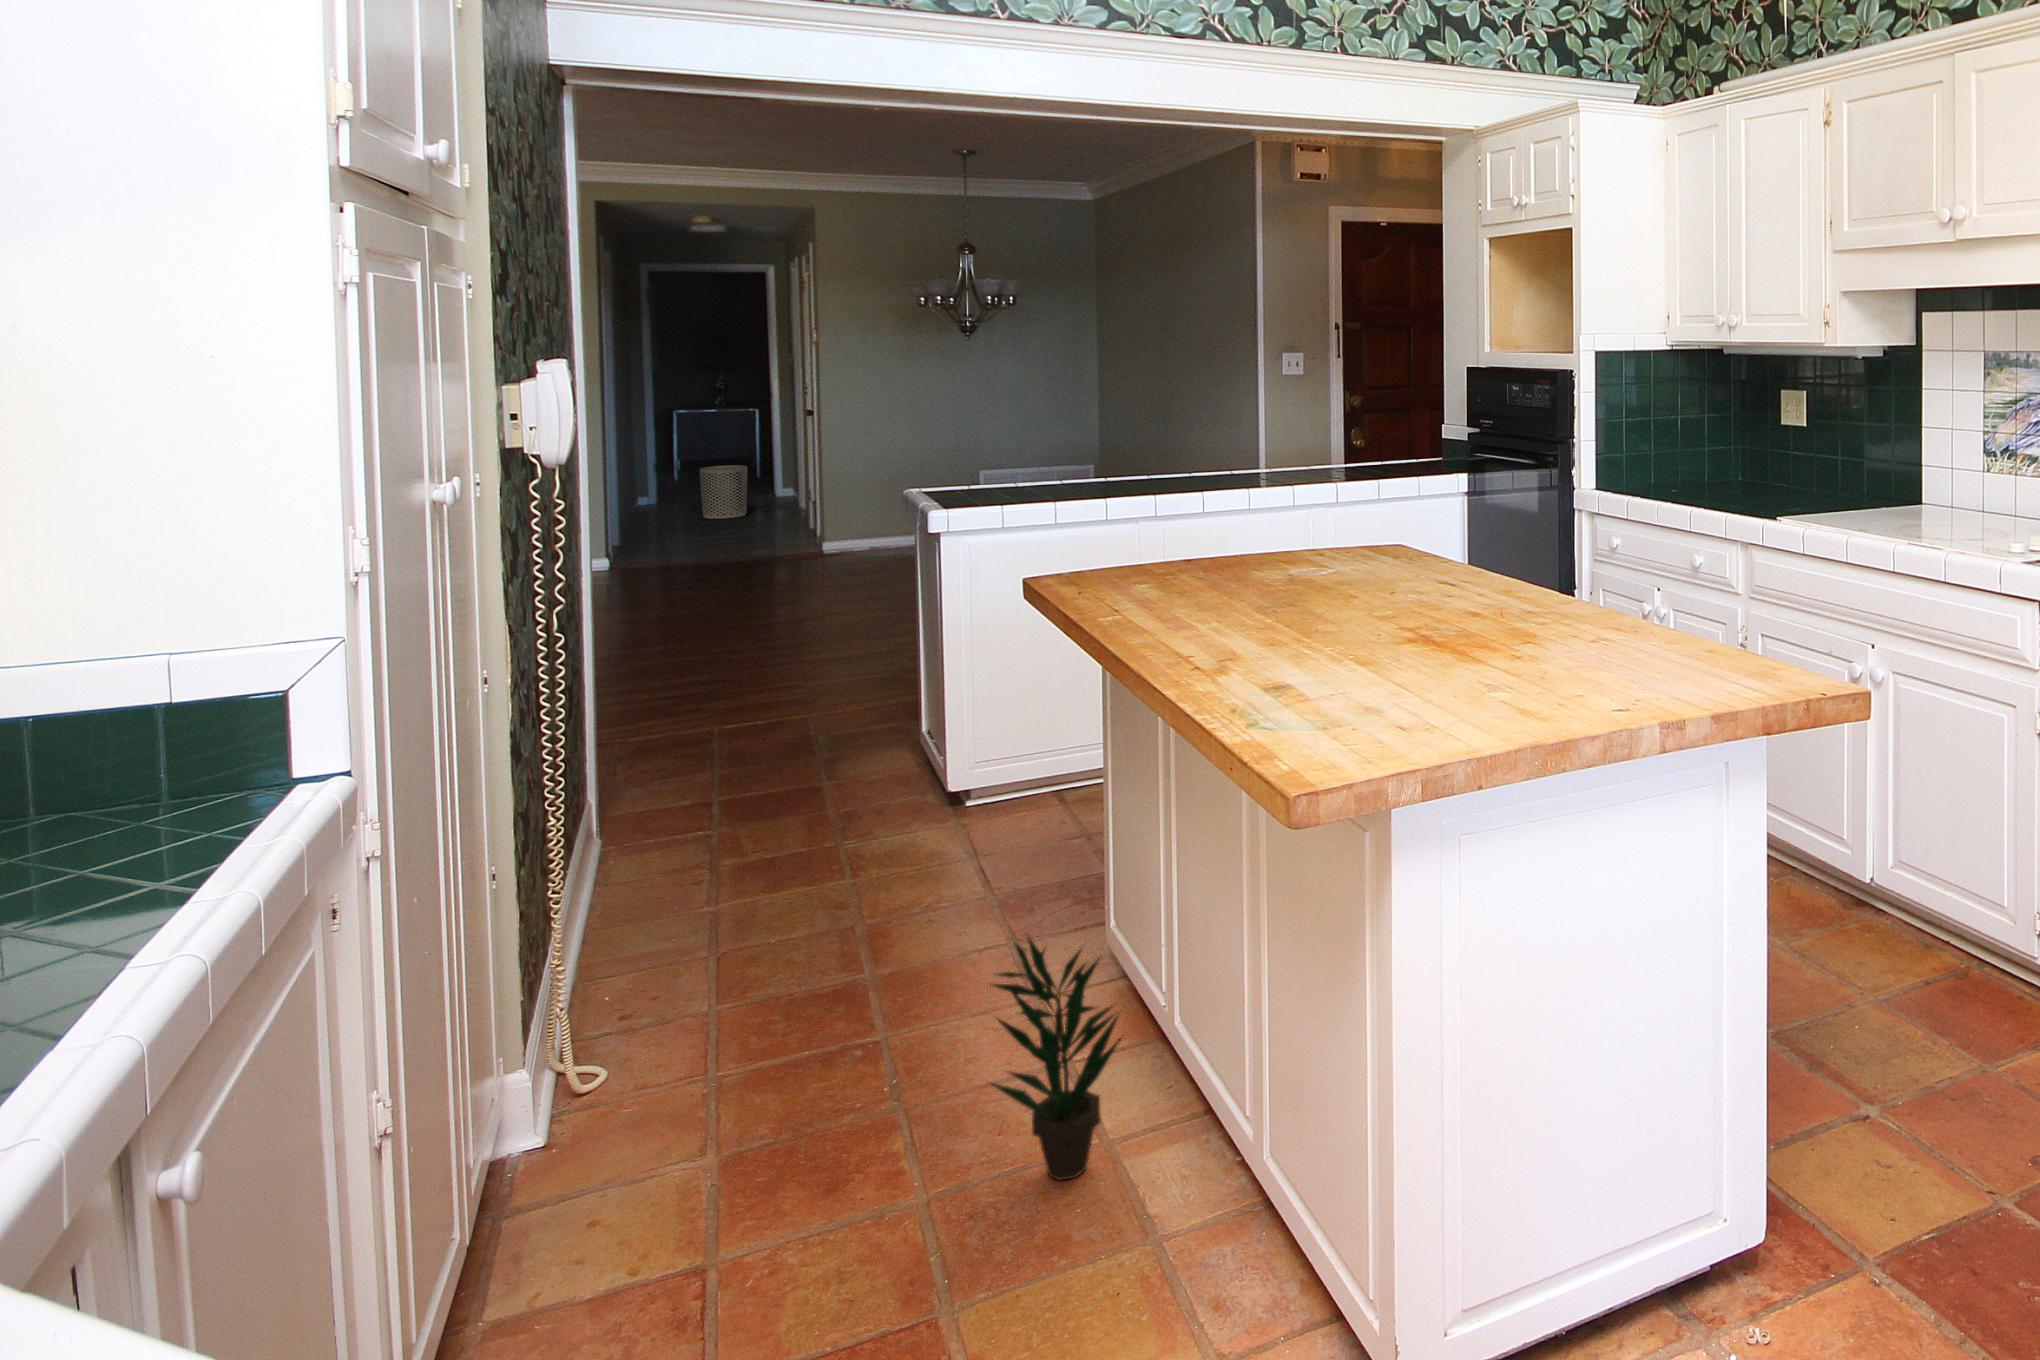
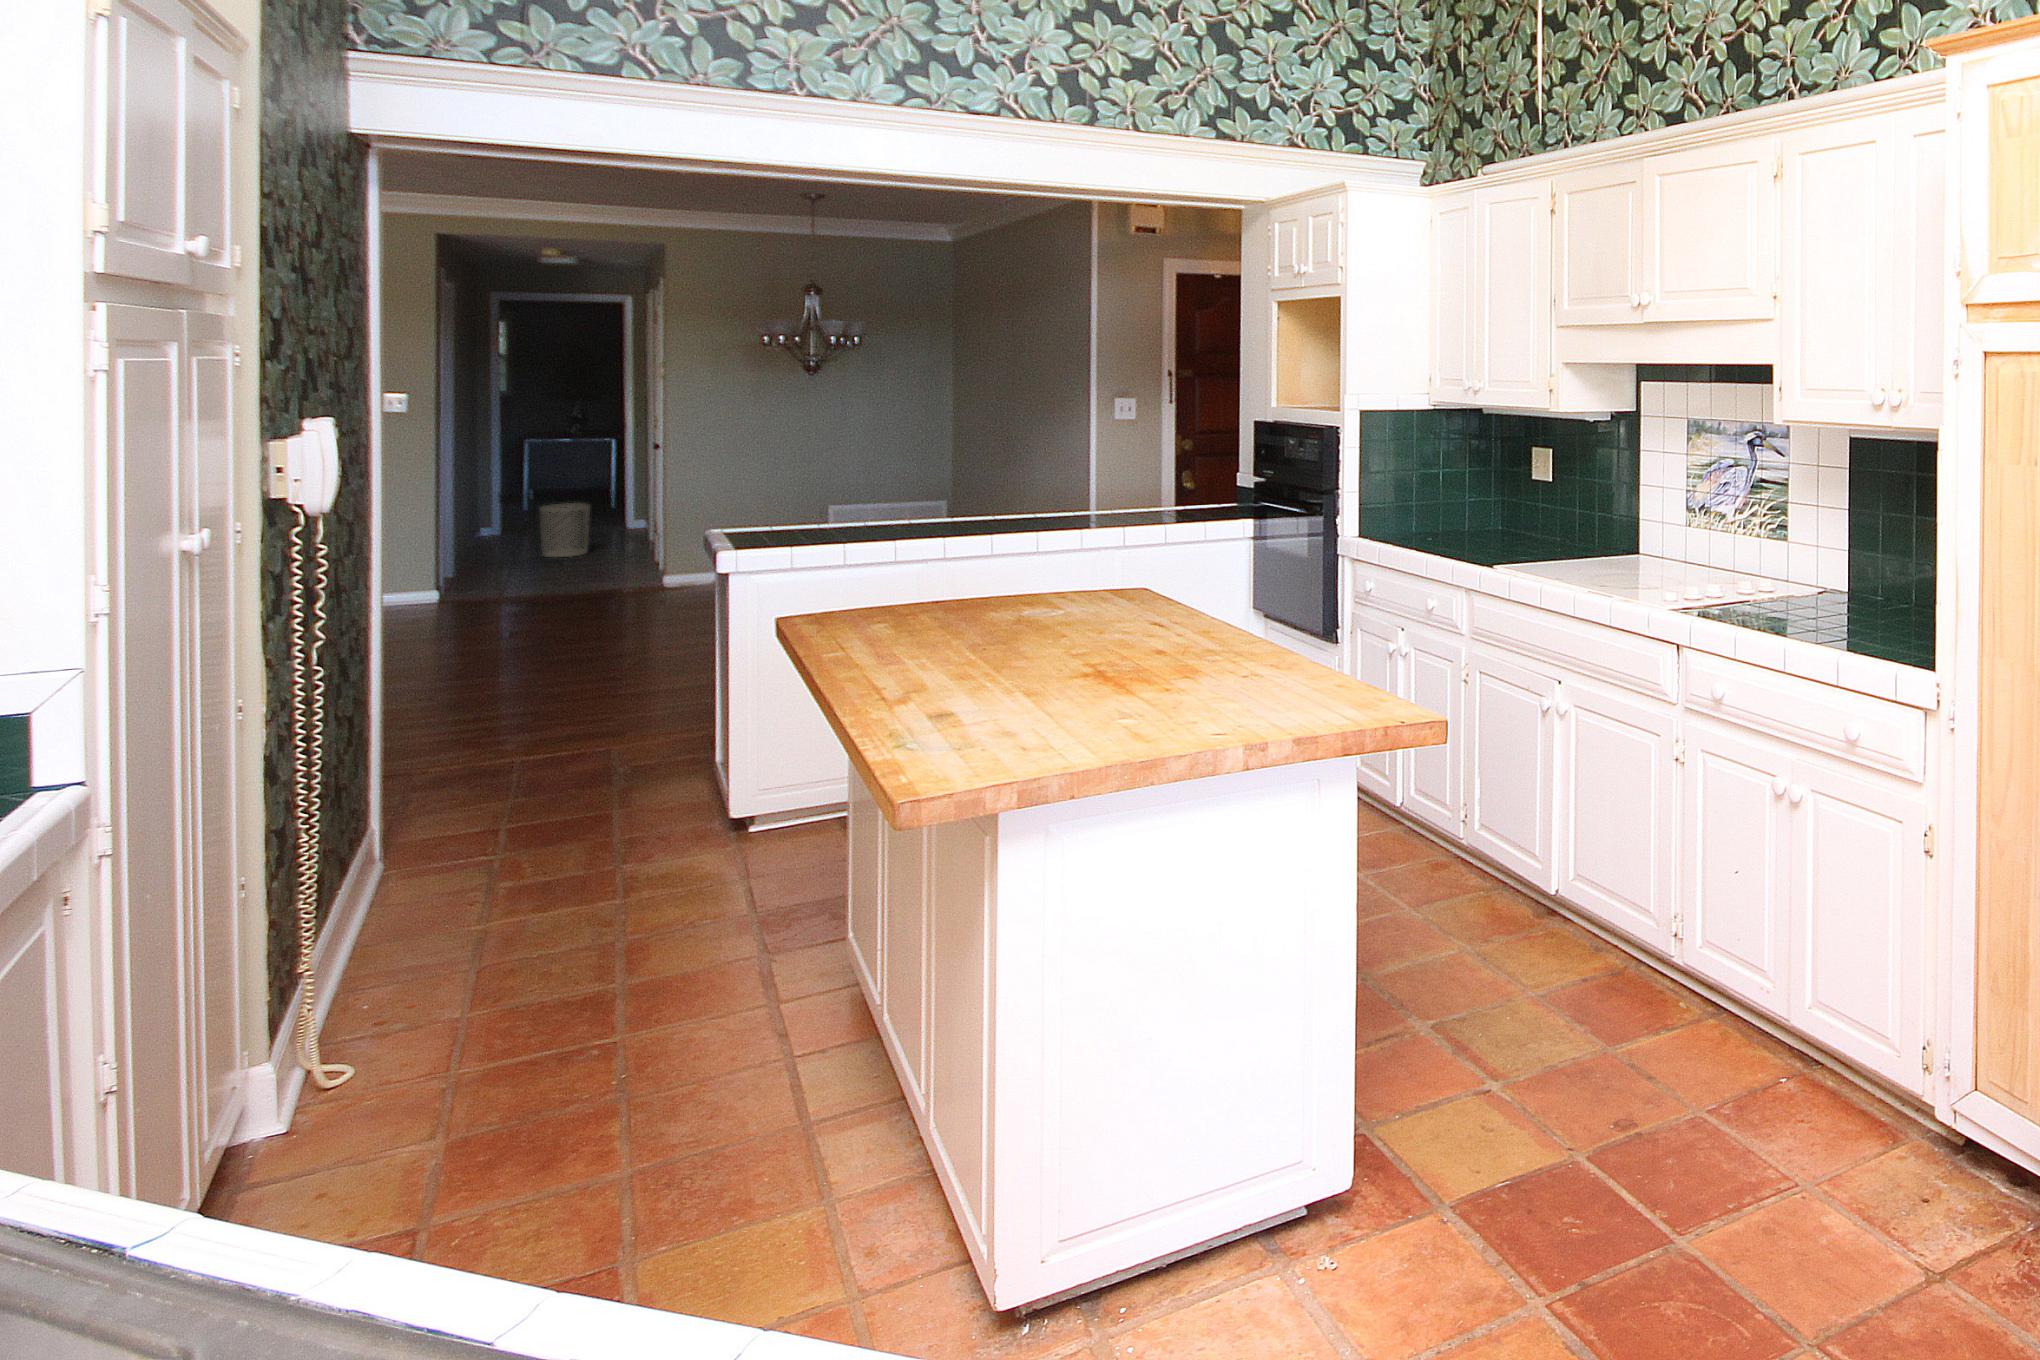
potted plant: present [992,938,1119,1180] -> none [696,945,835,1168]

